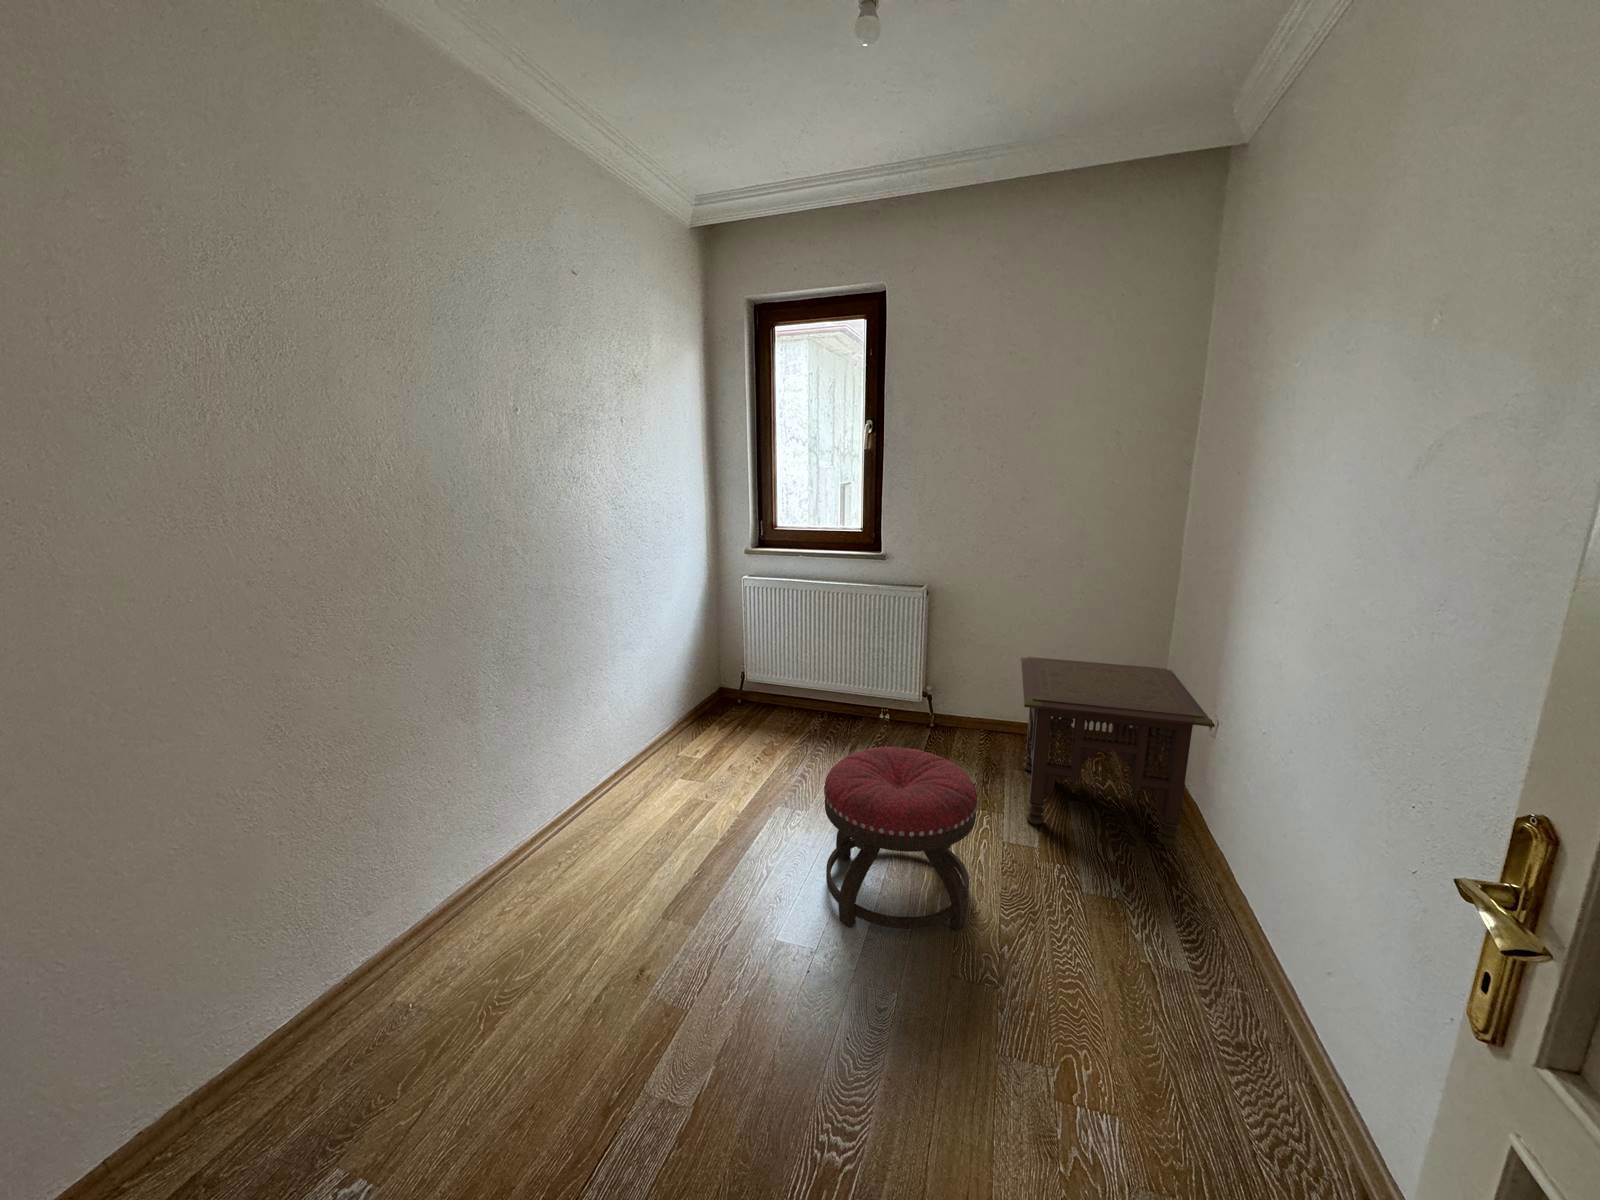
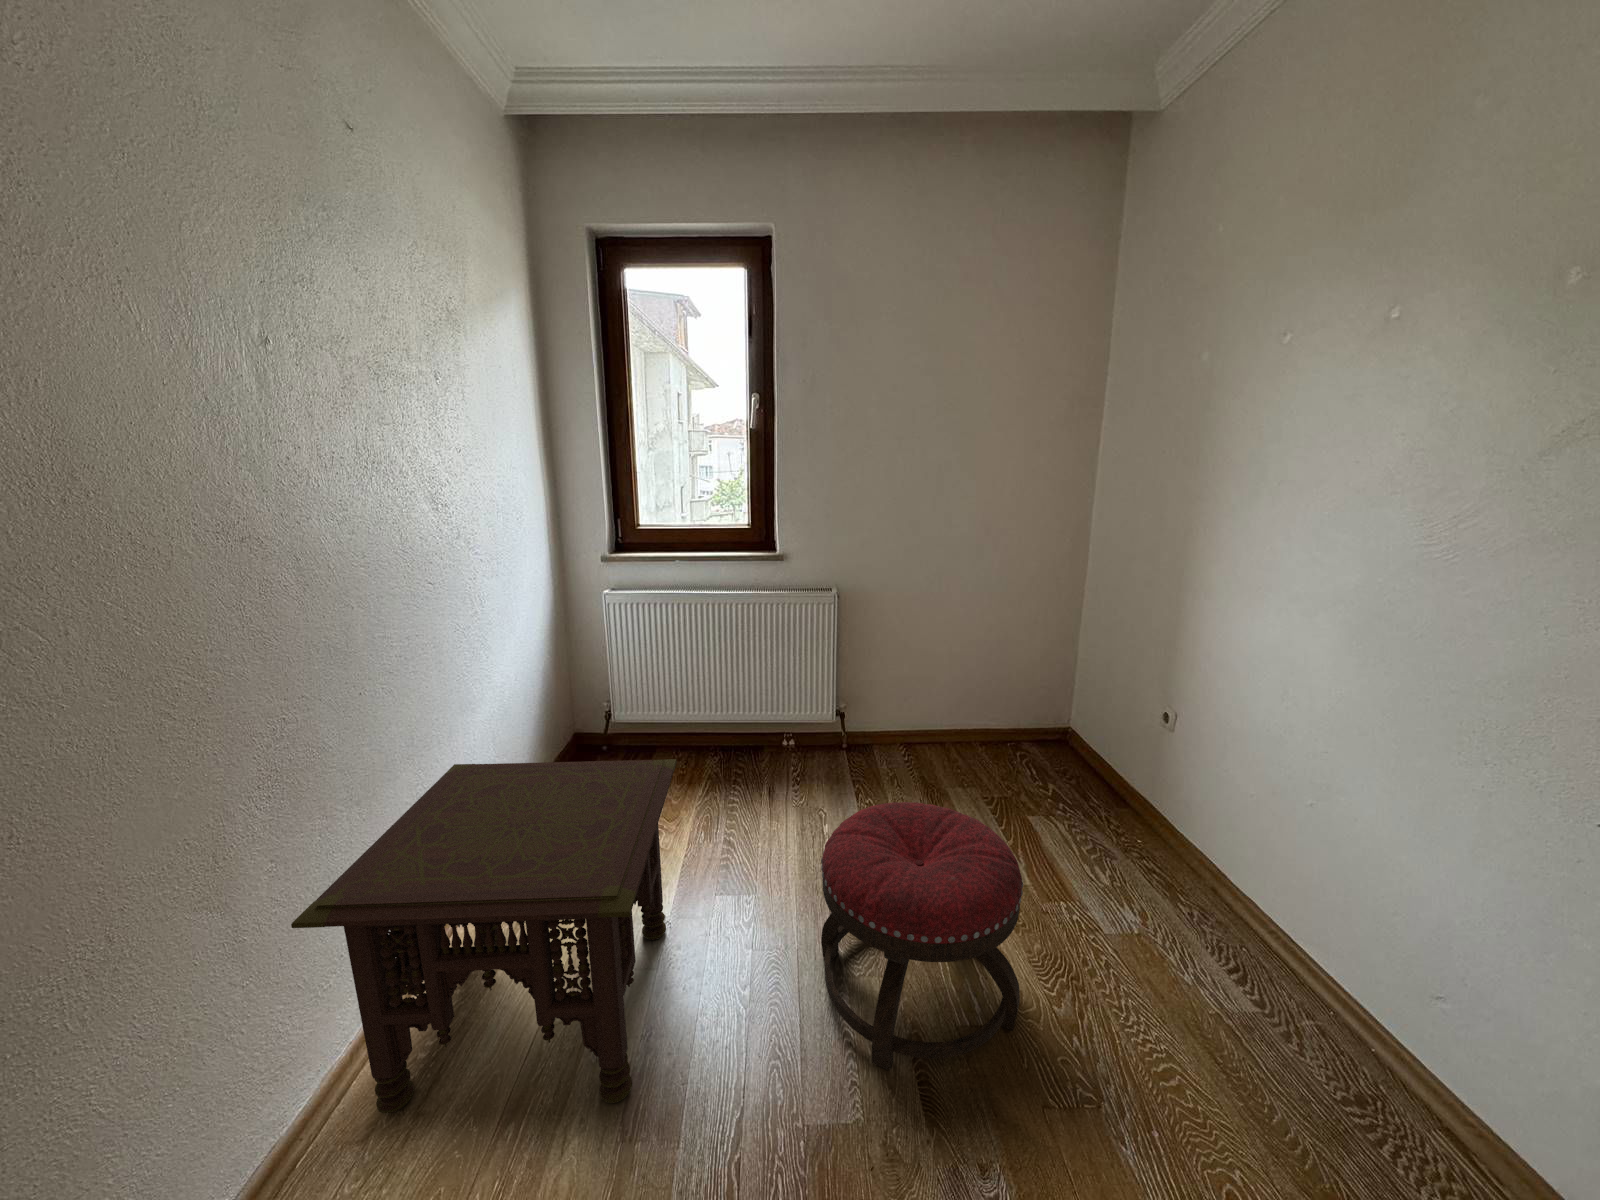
side table: present [1021,657,1215,846] -> present [291,759,677,1113]

